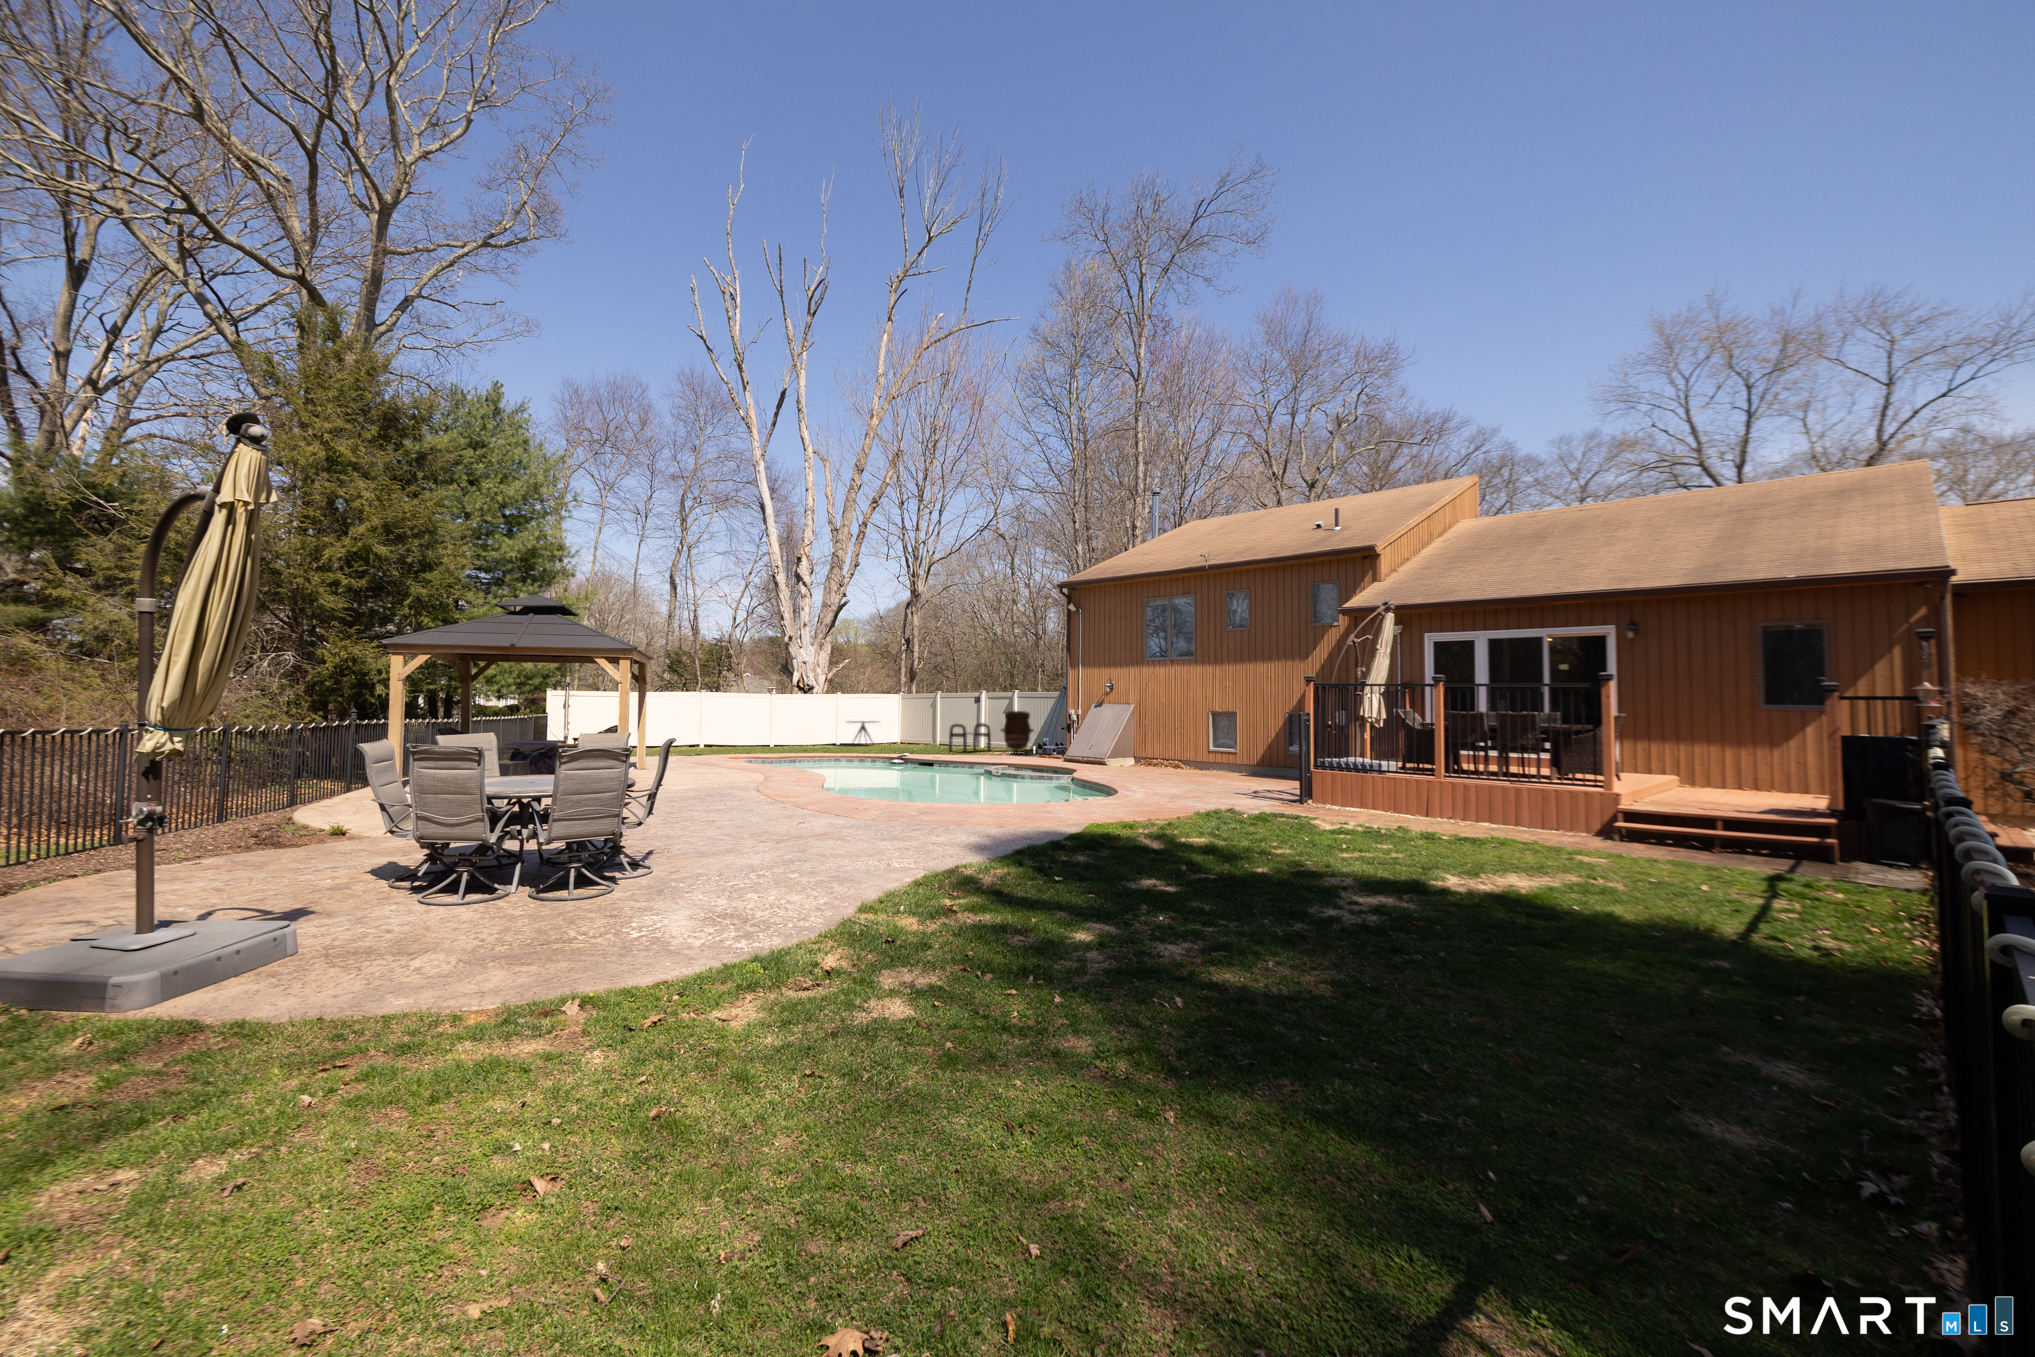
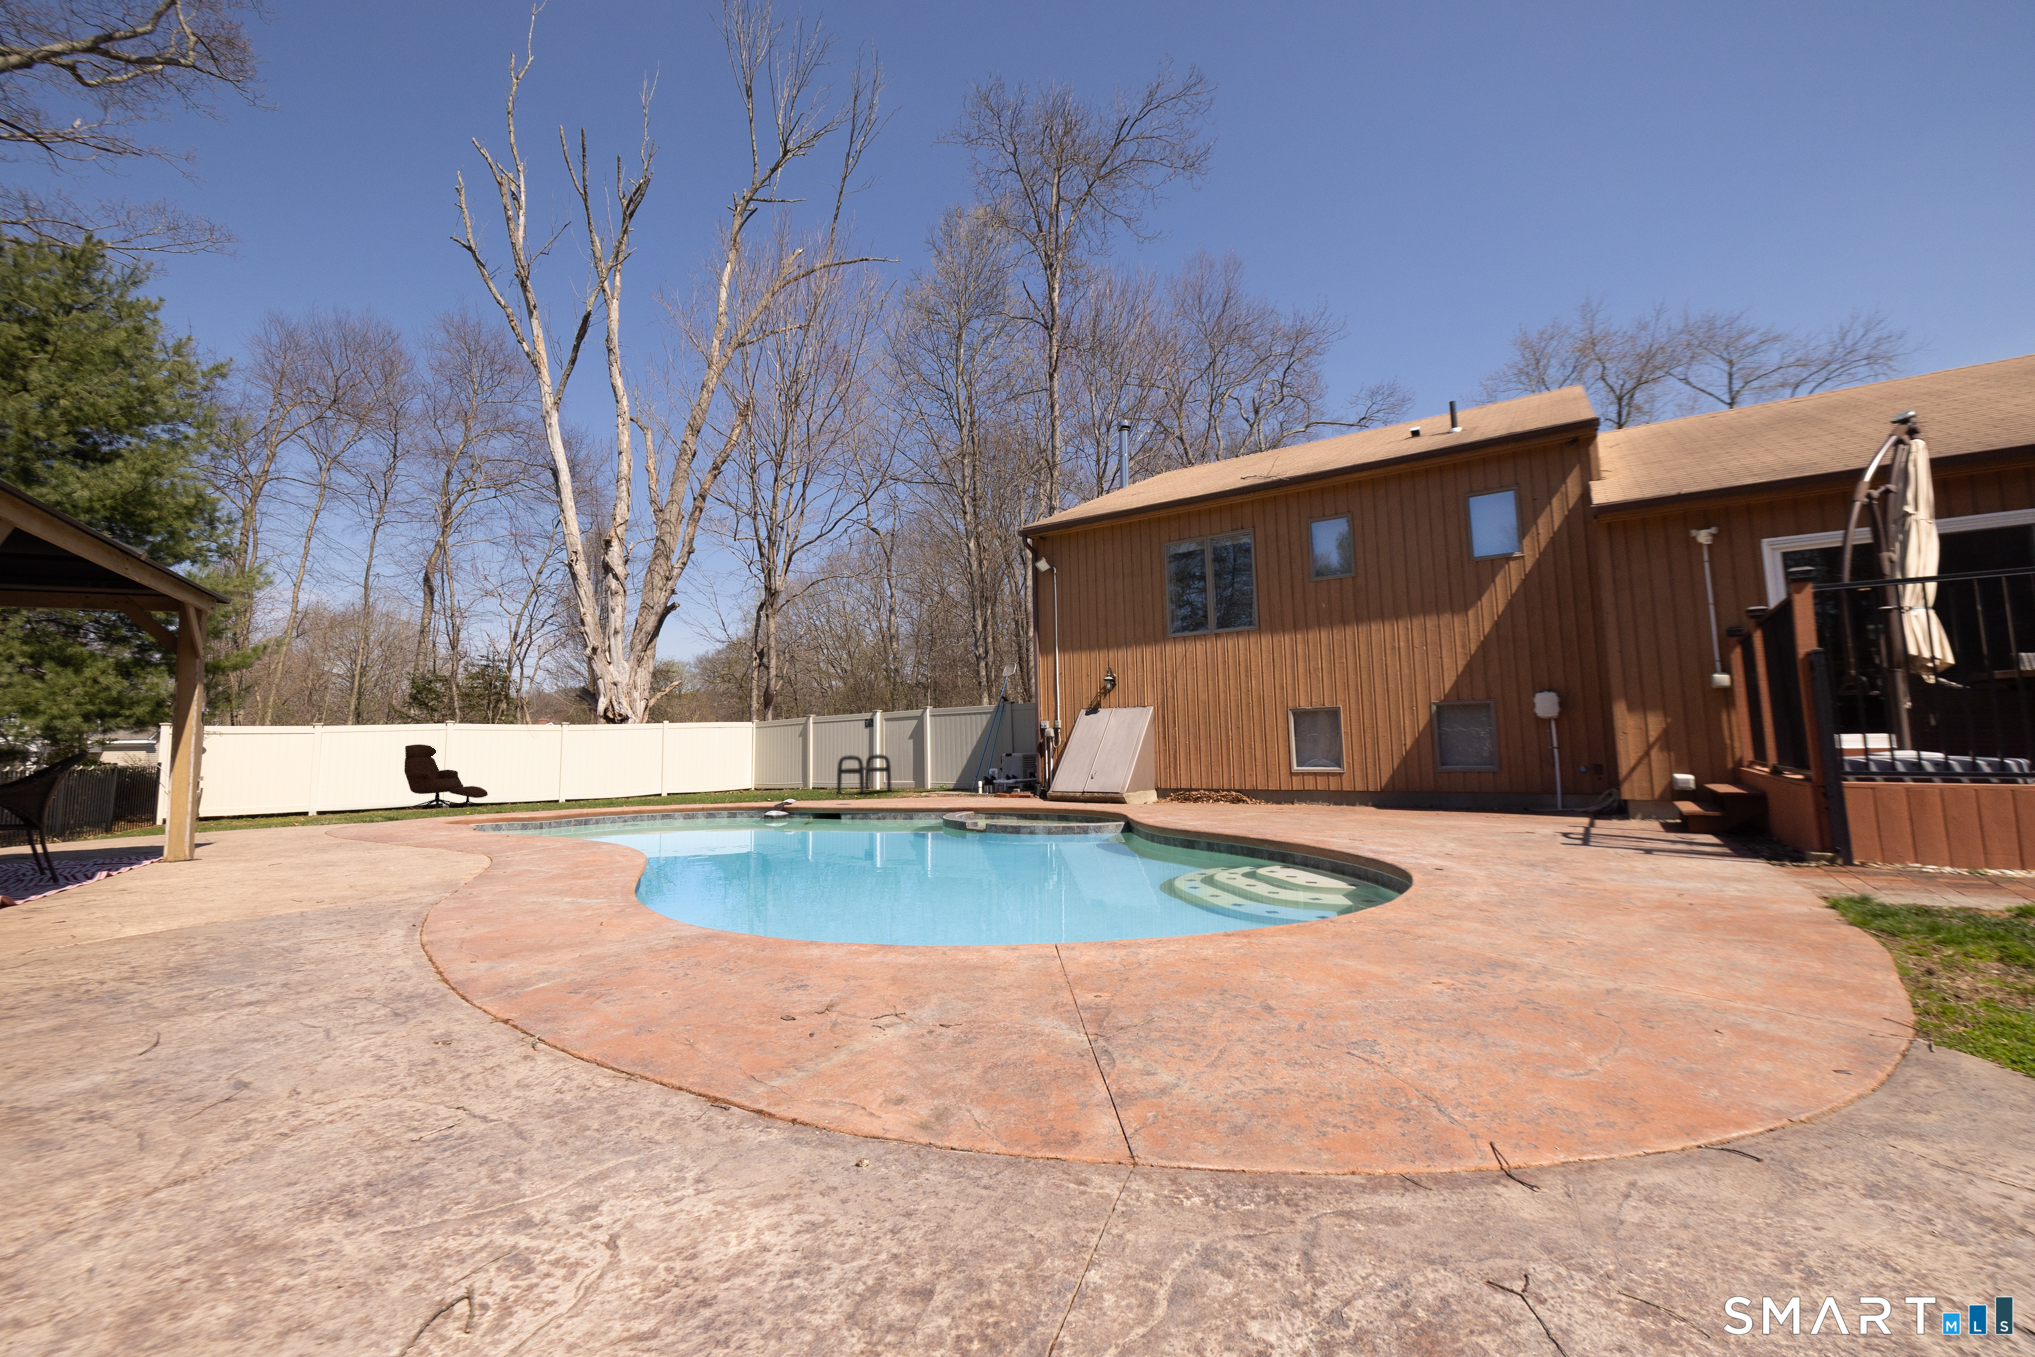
lounge chair: present [1001,711,1034,754] -> present [404,744,488,808]
round table: present [854,721,873,739] -> none [677,759,727,792]

